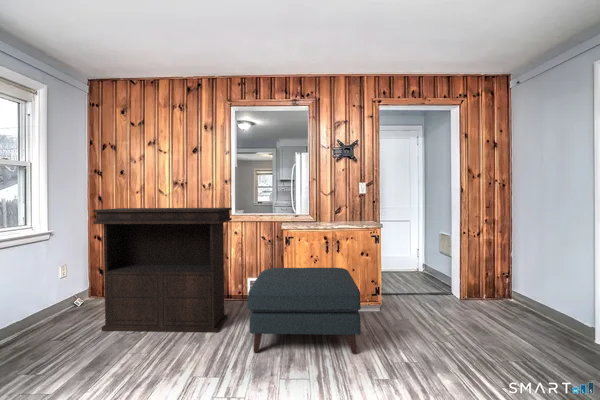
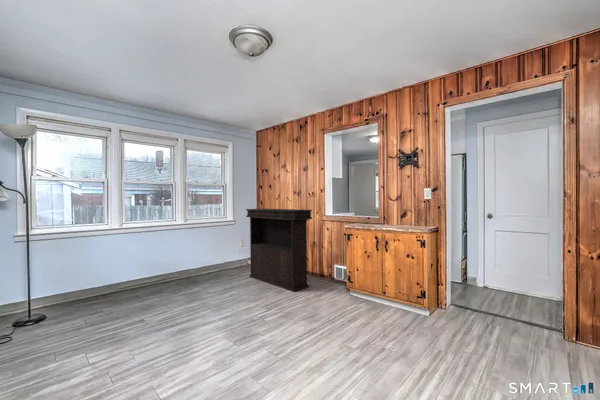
ottoman: present [248,268,361,354] -> none [296,257,390,327]

